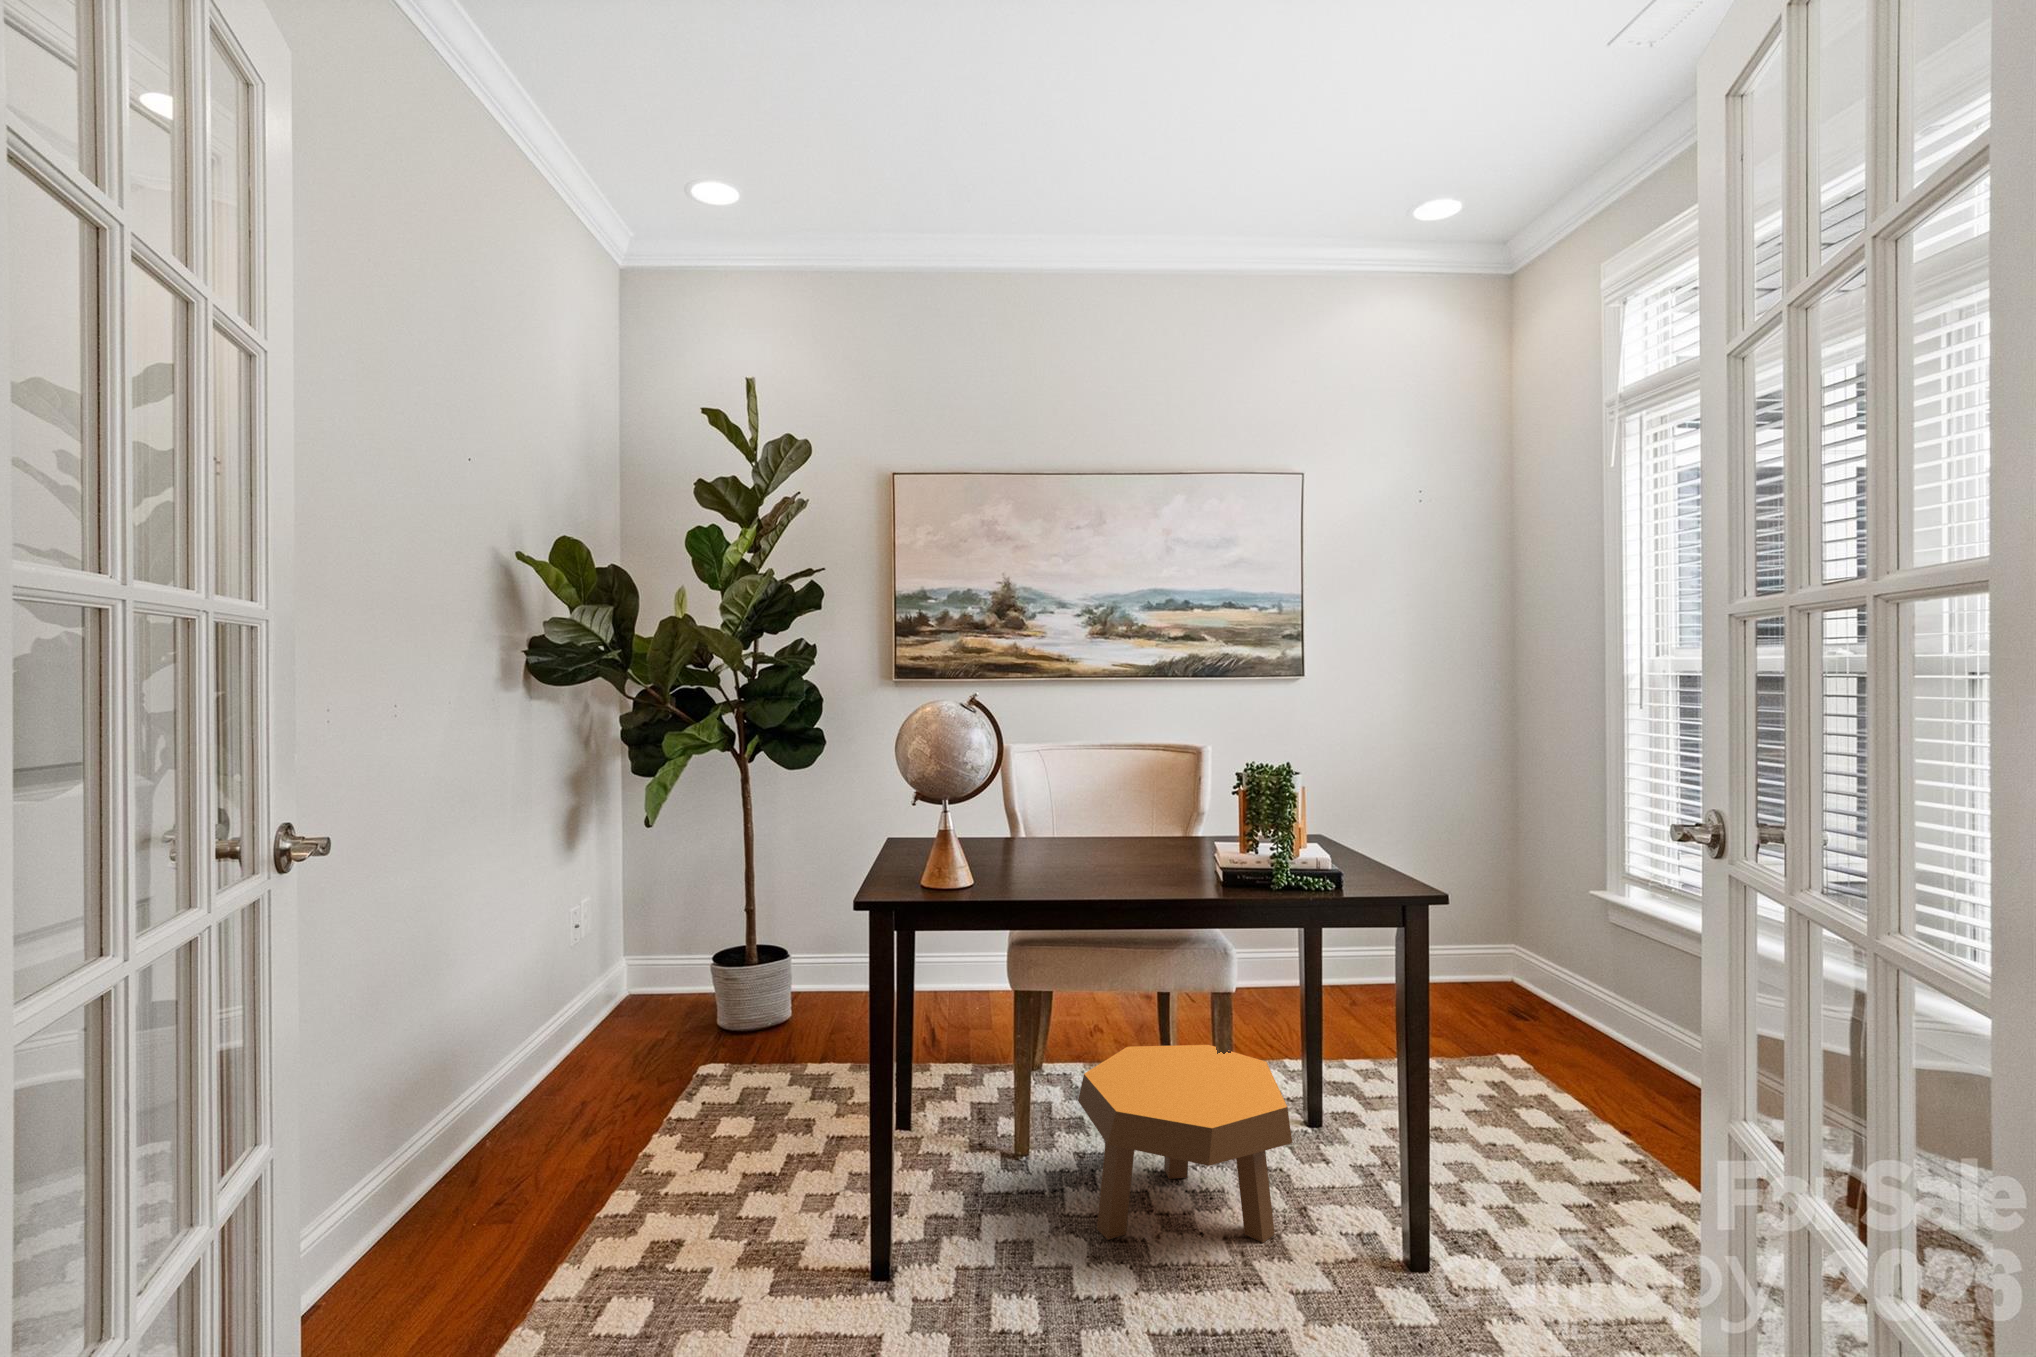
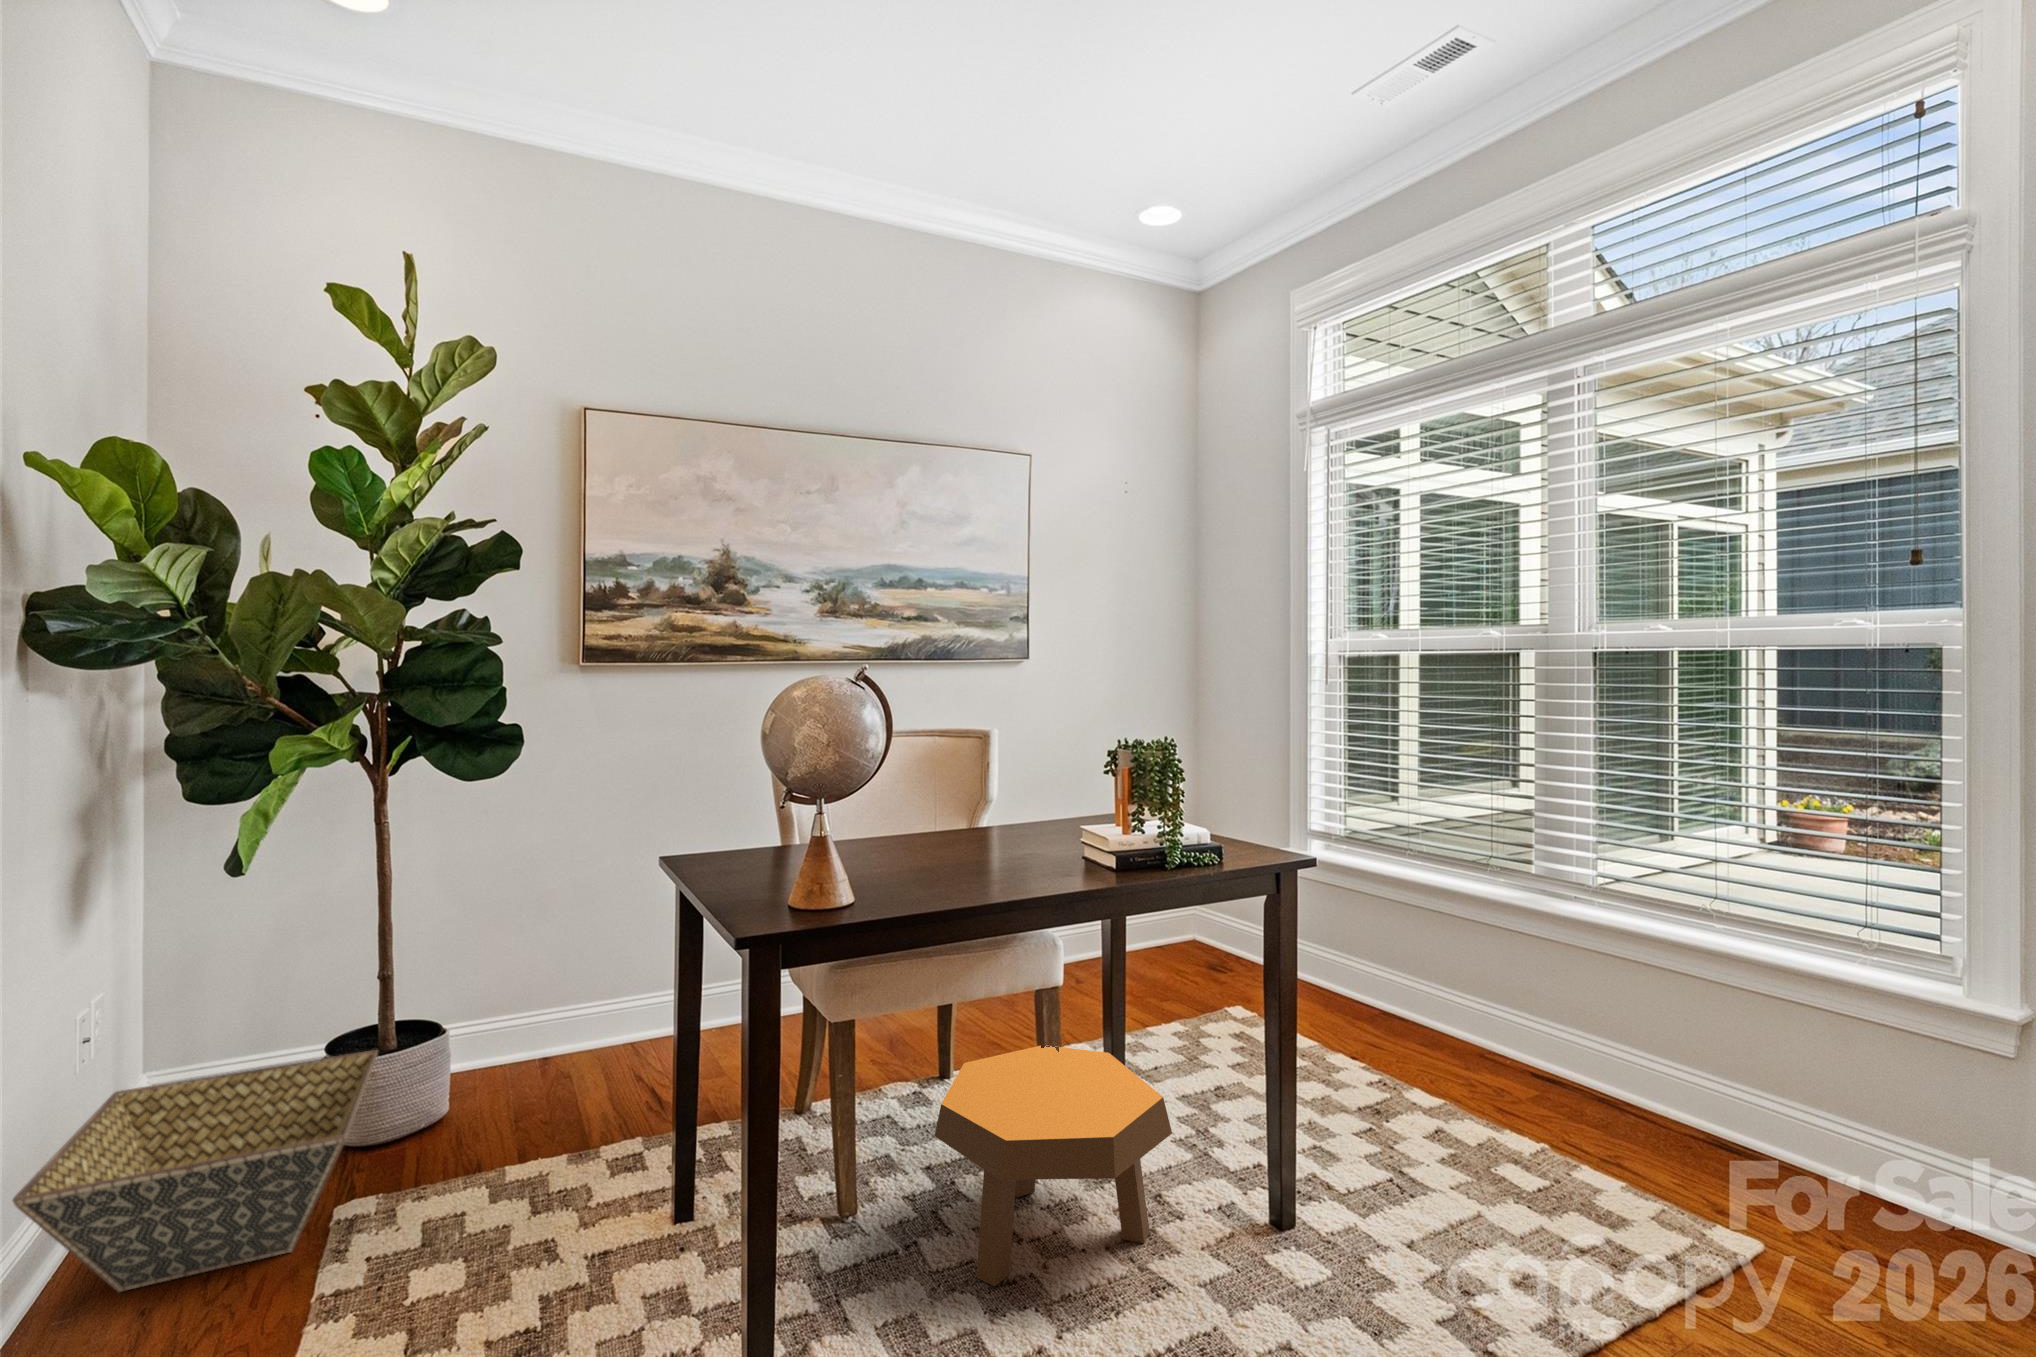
basket: none [510,967,730,1097] -> present [12,1050,378,1292]

